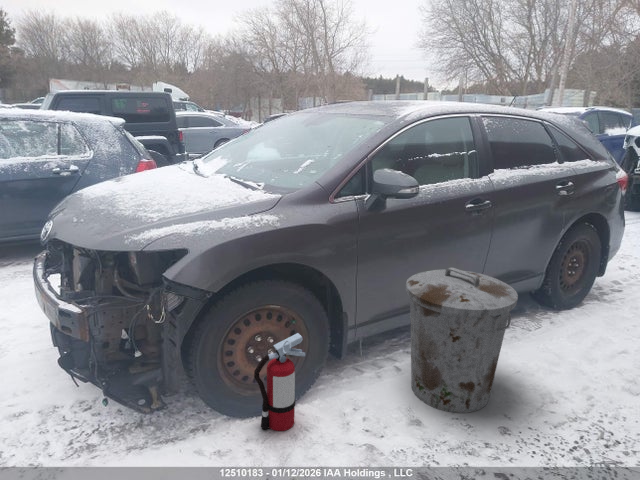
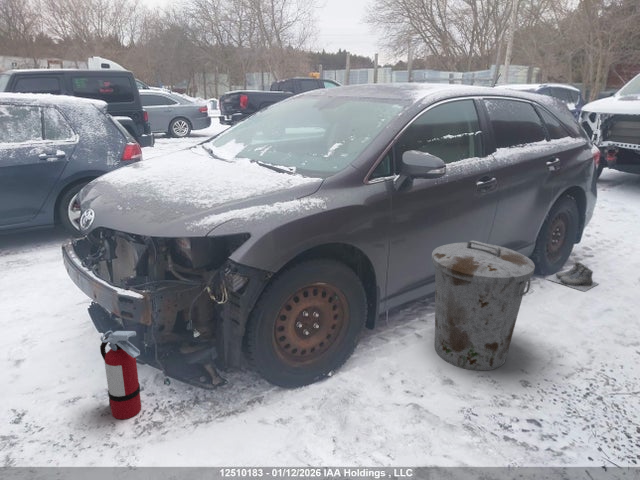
boots: none [562,296,624,331] -> present [547,262,598,291]
fire extinguisher: present [254,333,305,431] -> present [100,331,141,419]

